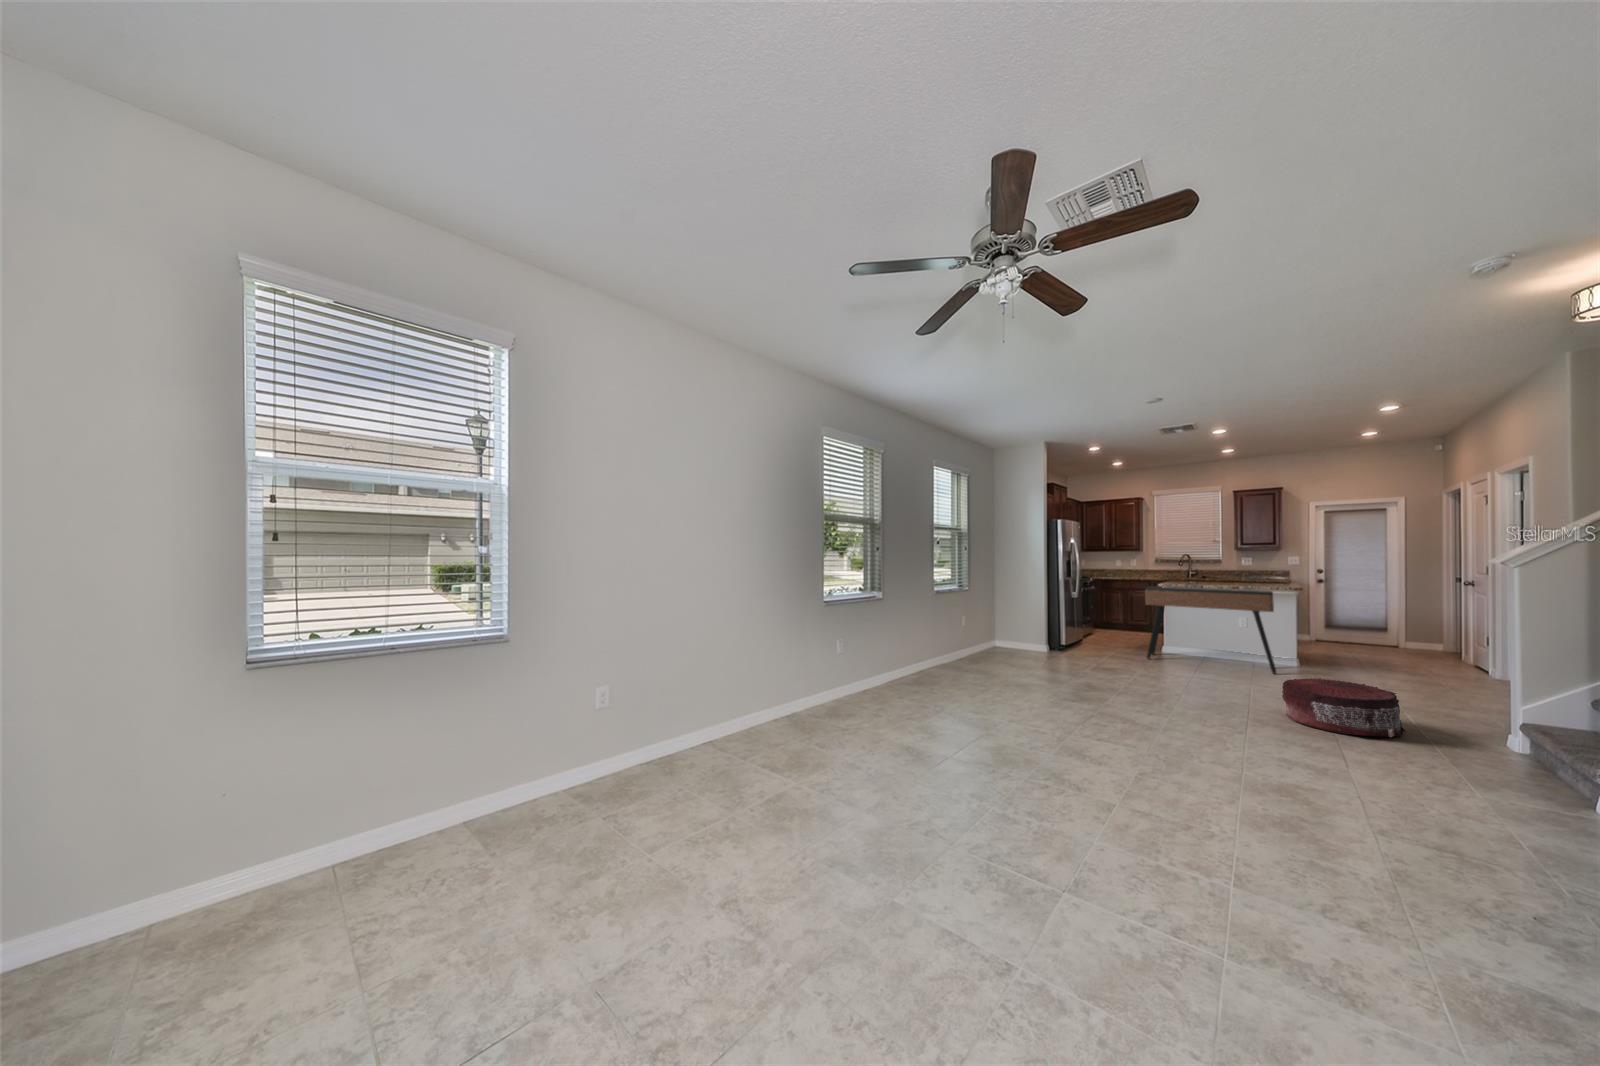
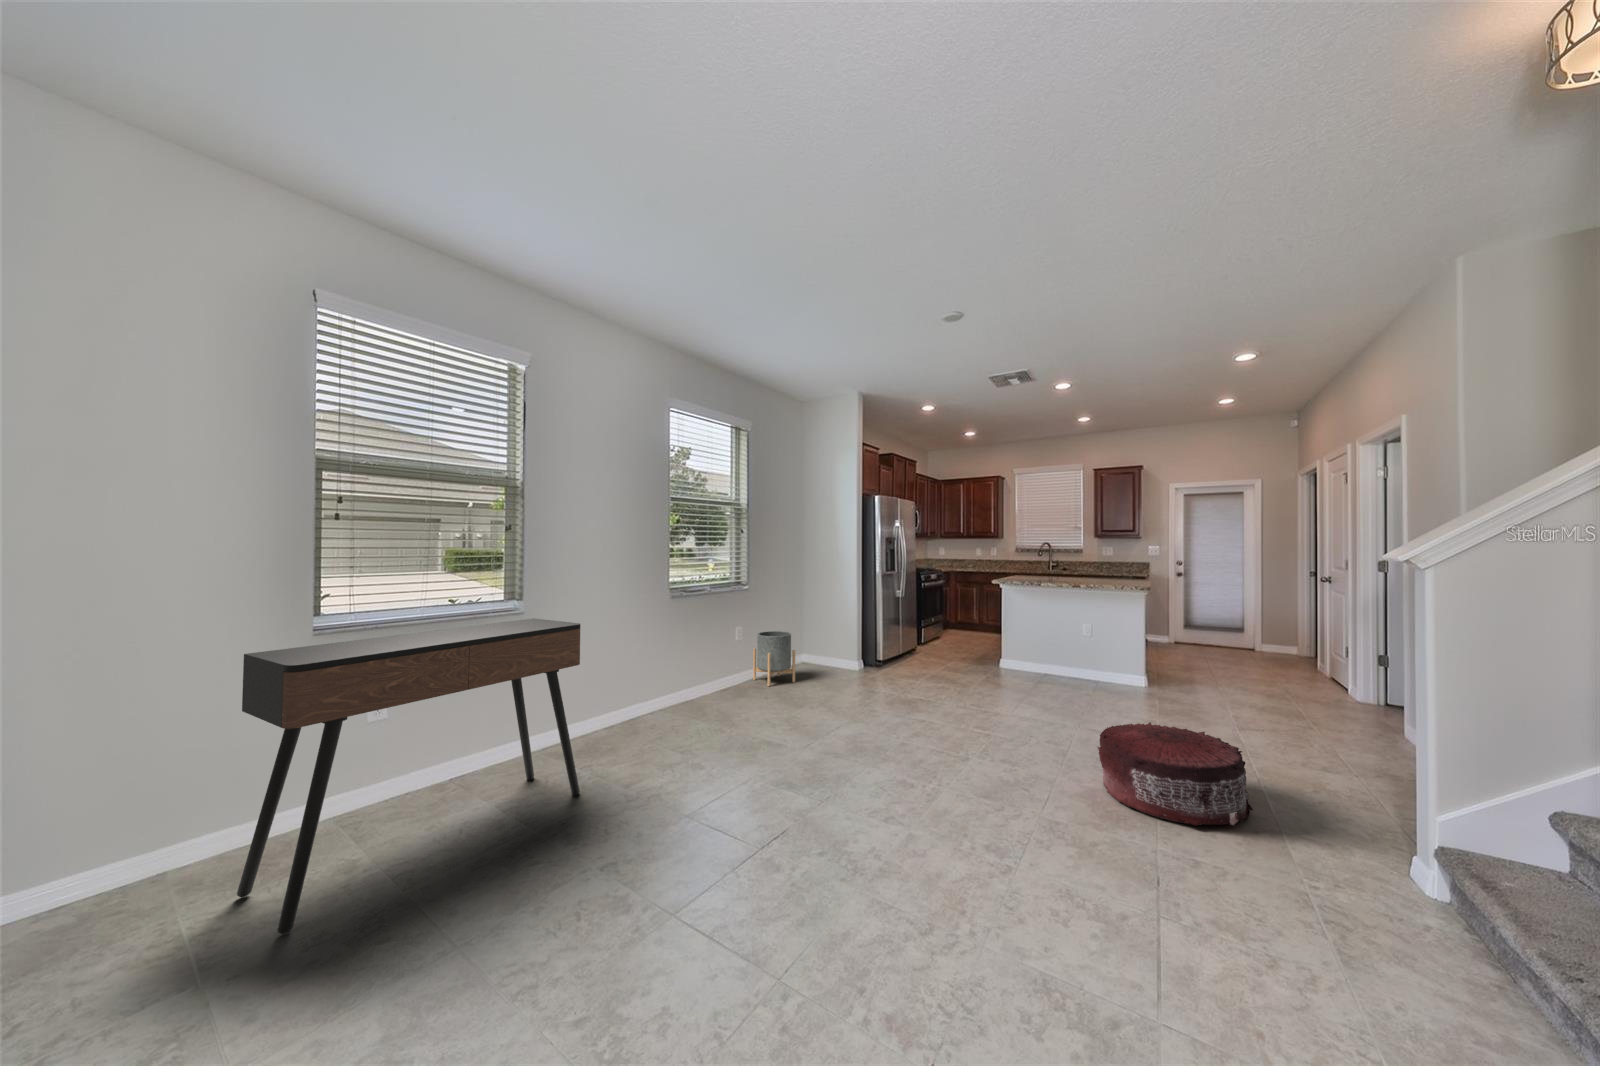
console table: present [1145,587,1276,674] -> present [237,618,580,934]
planter: none [971,618,1005,657] -> present [753,631,795,686]

